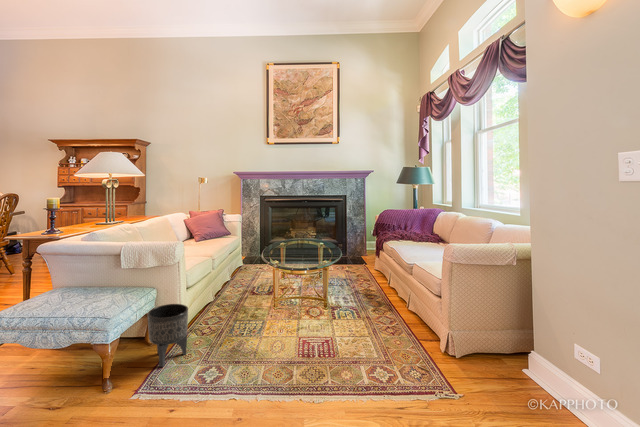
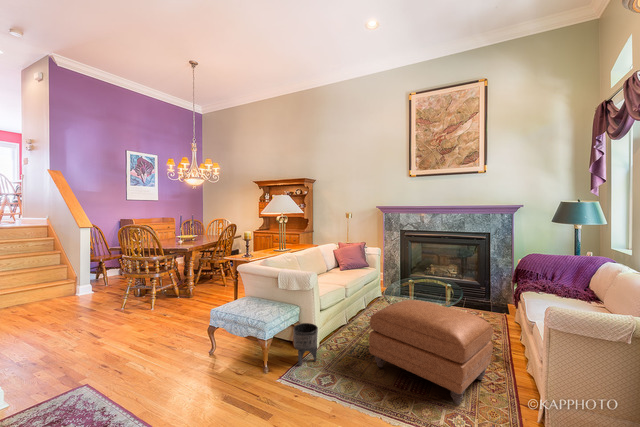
ottoman: none [262,256,388,357] -> present [369,300,493,405]

